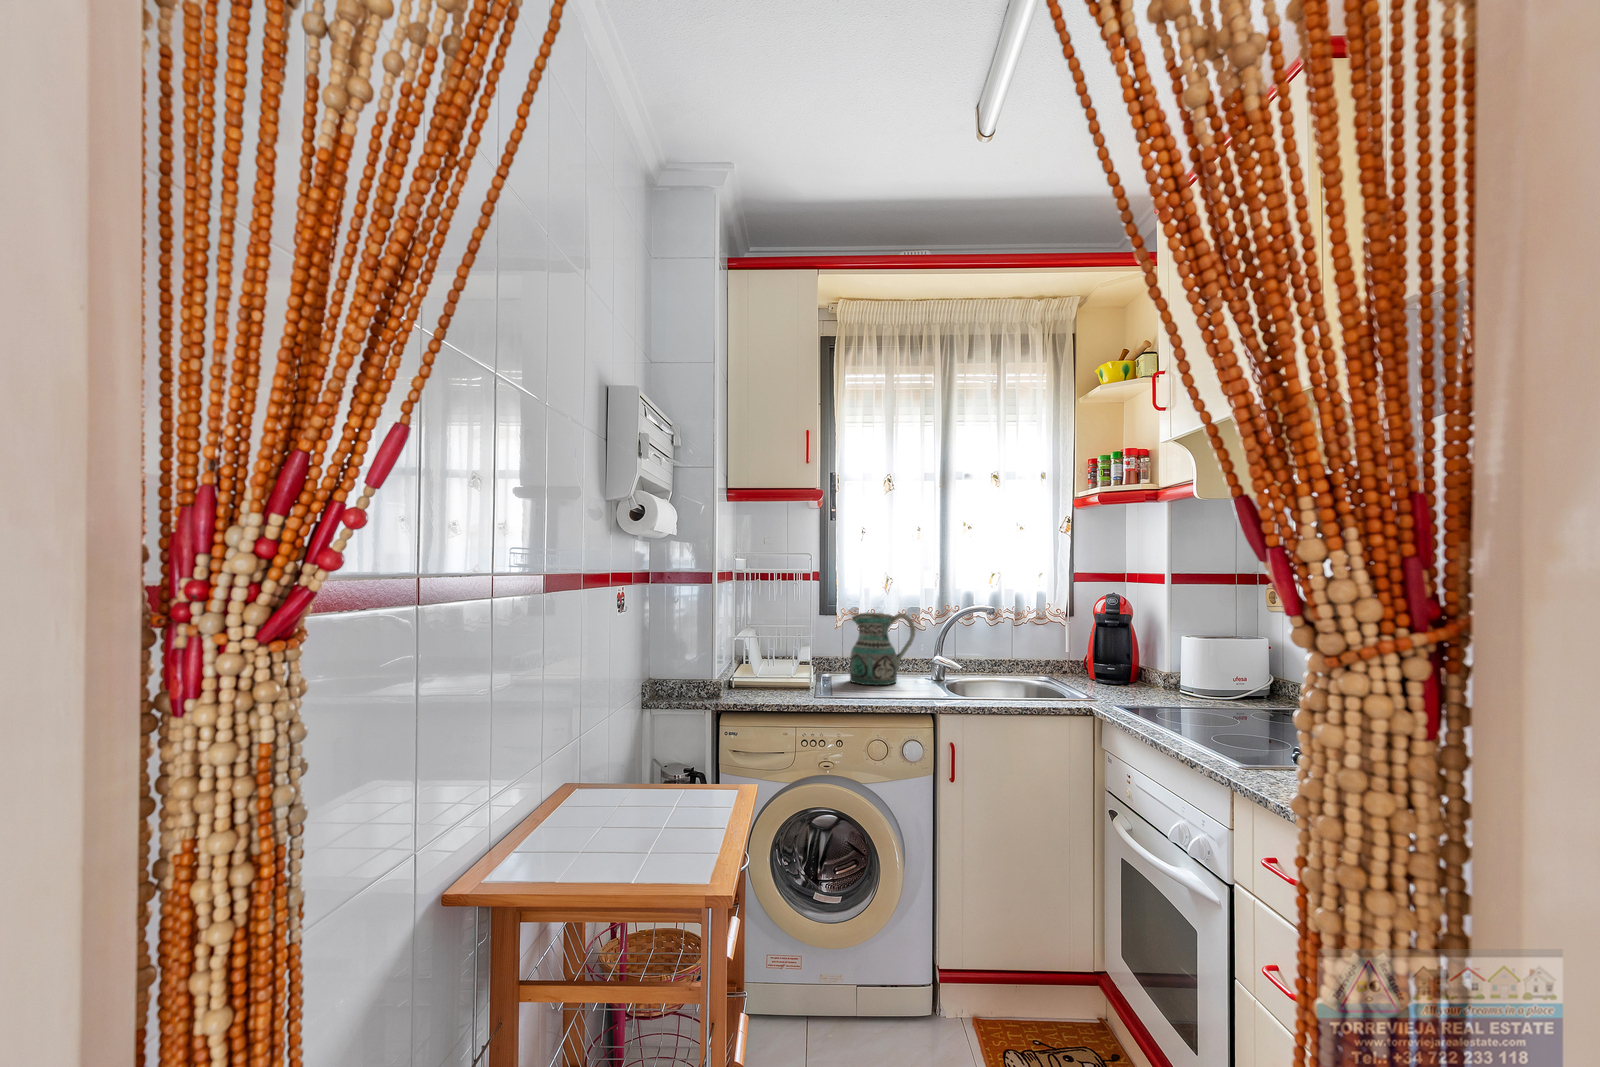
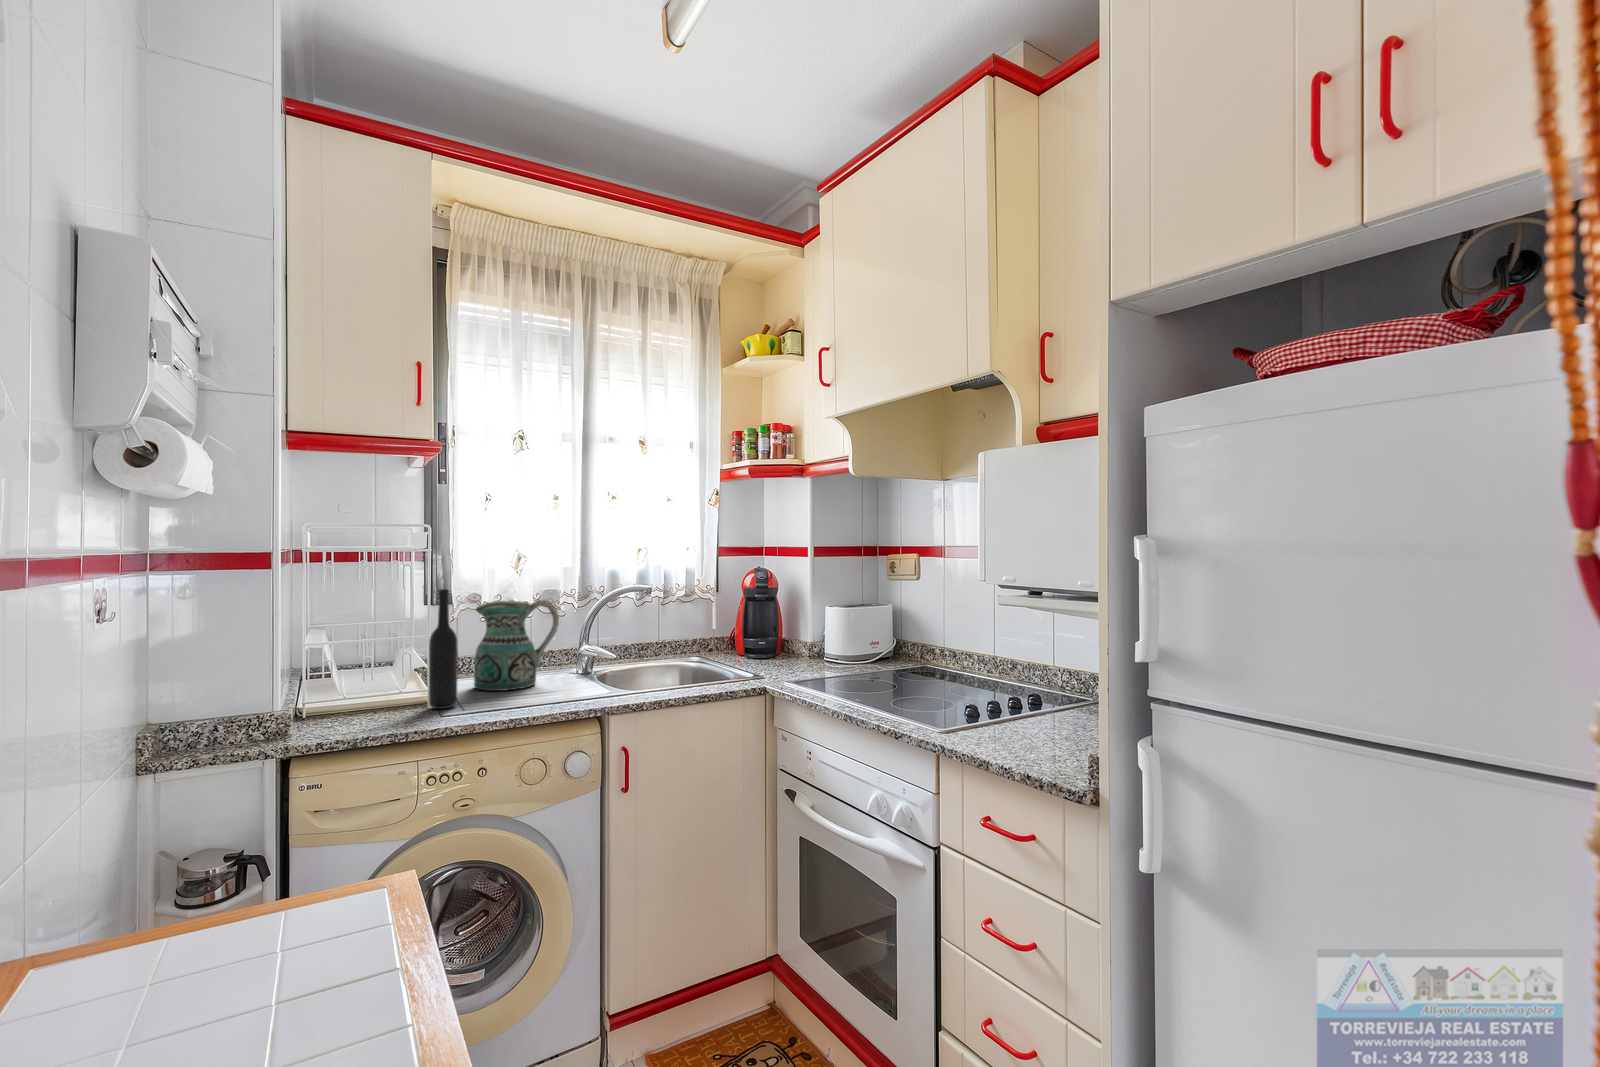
bottle: none [810,601,830,692] -> present [429,589,458,709]

